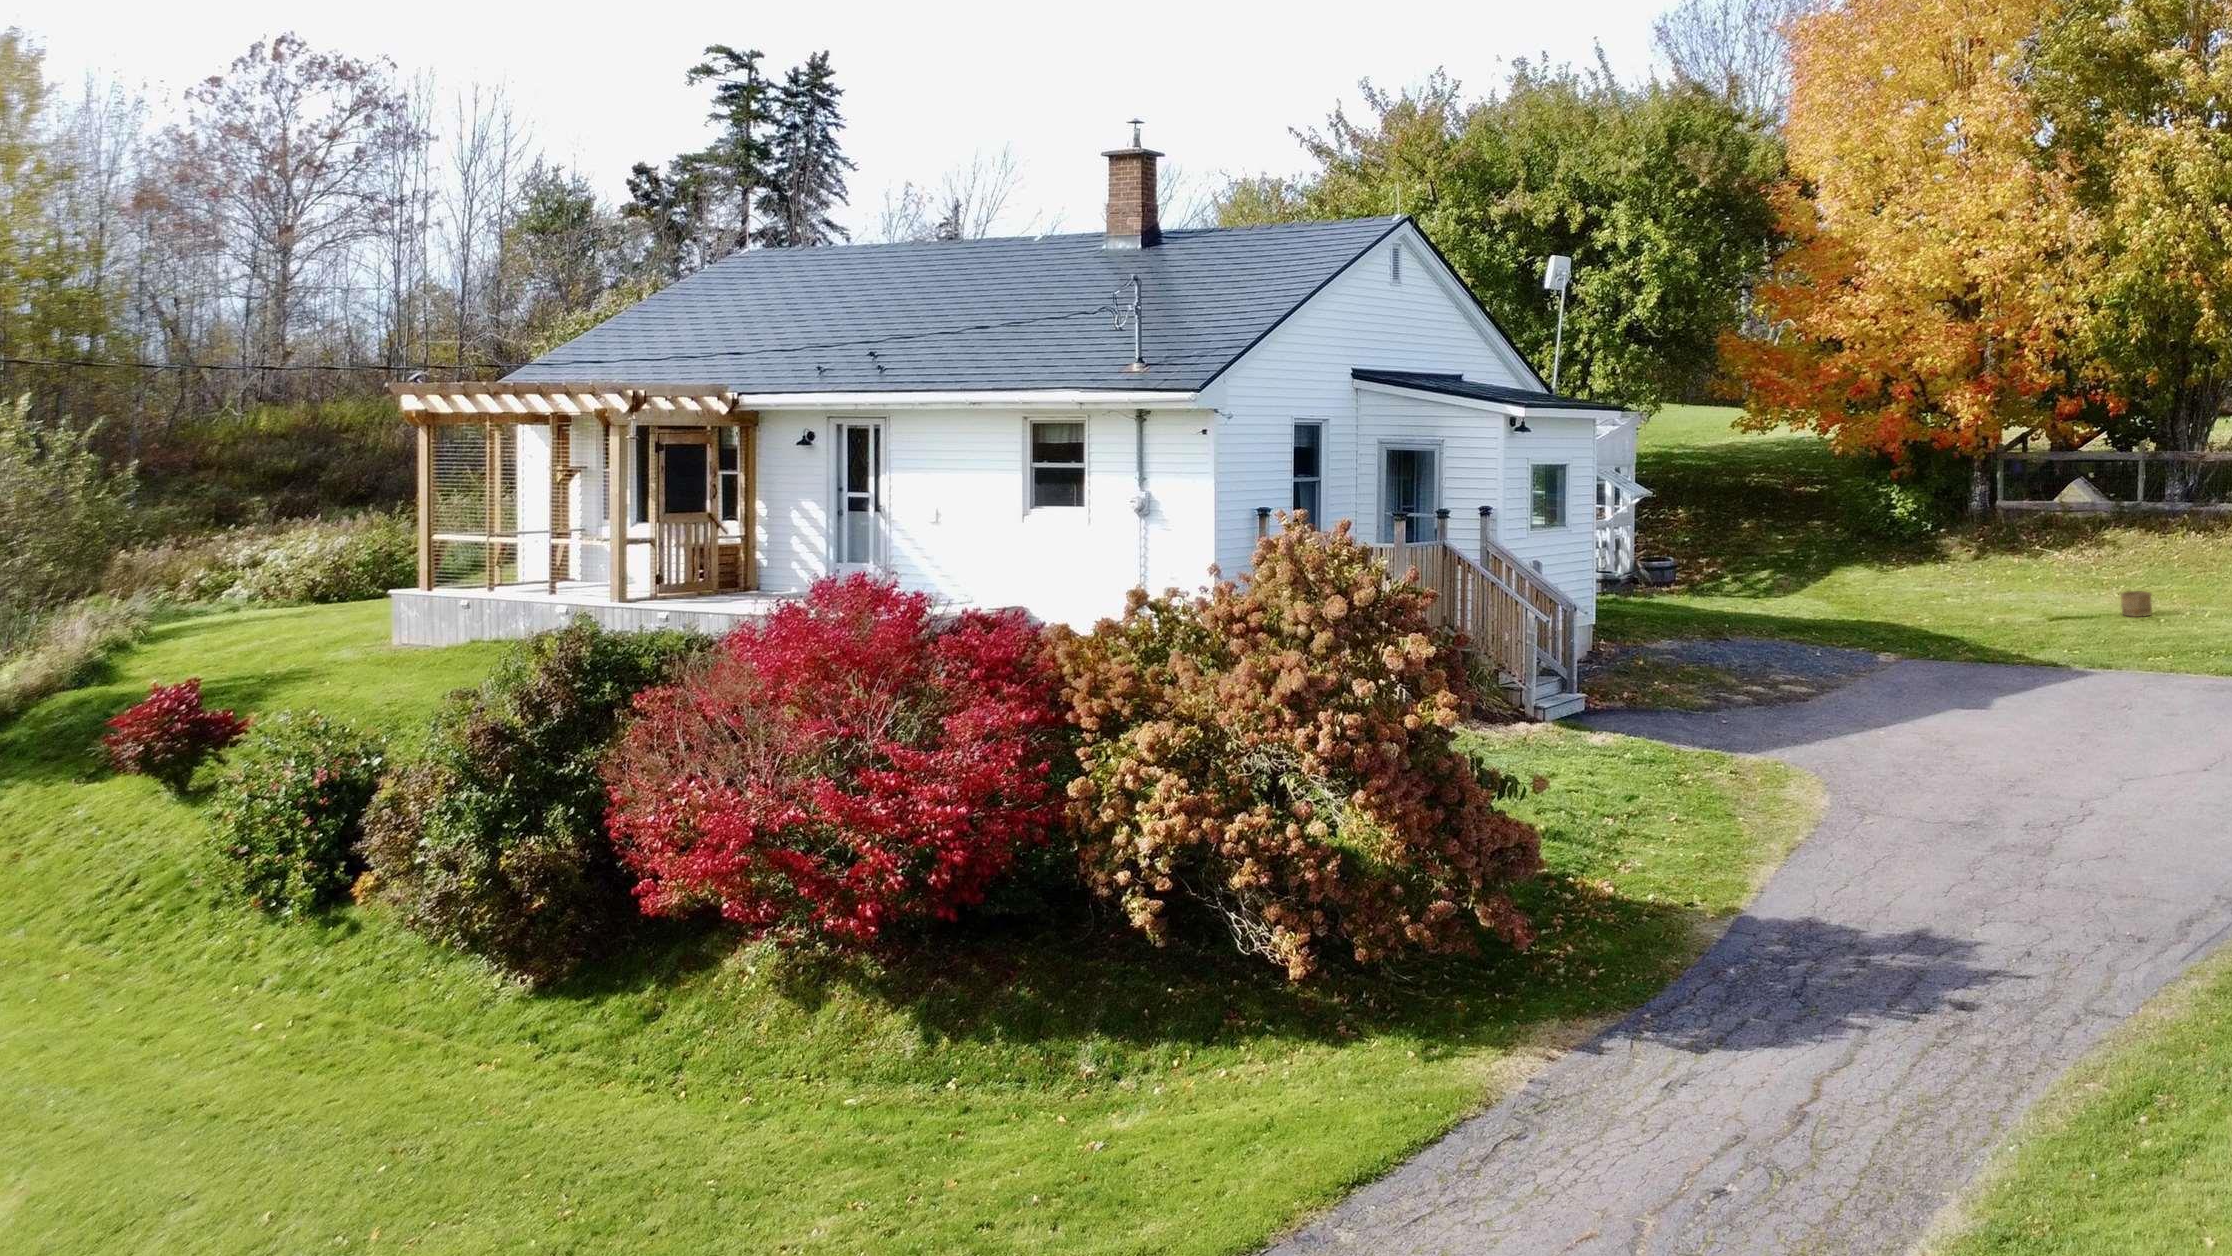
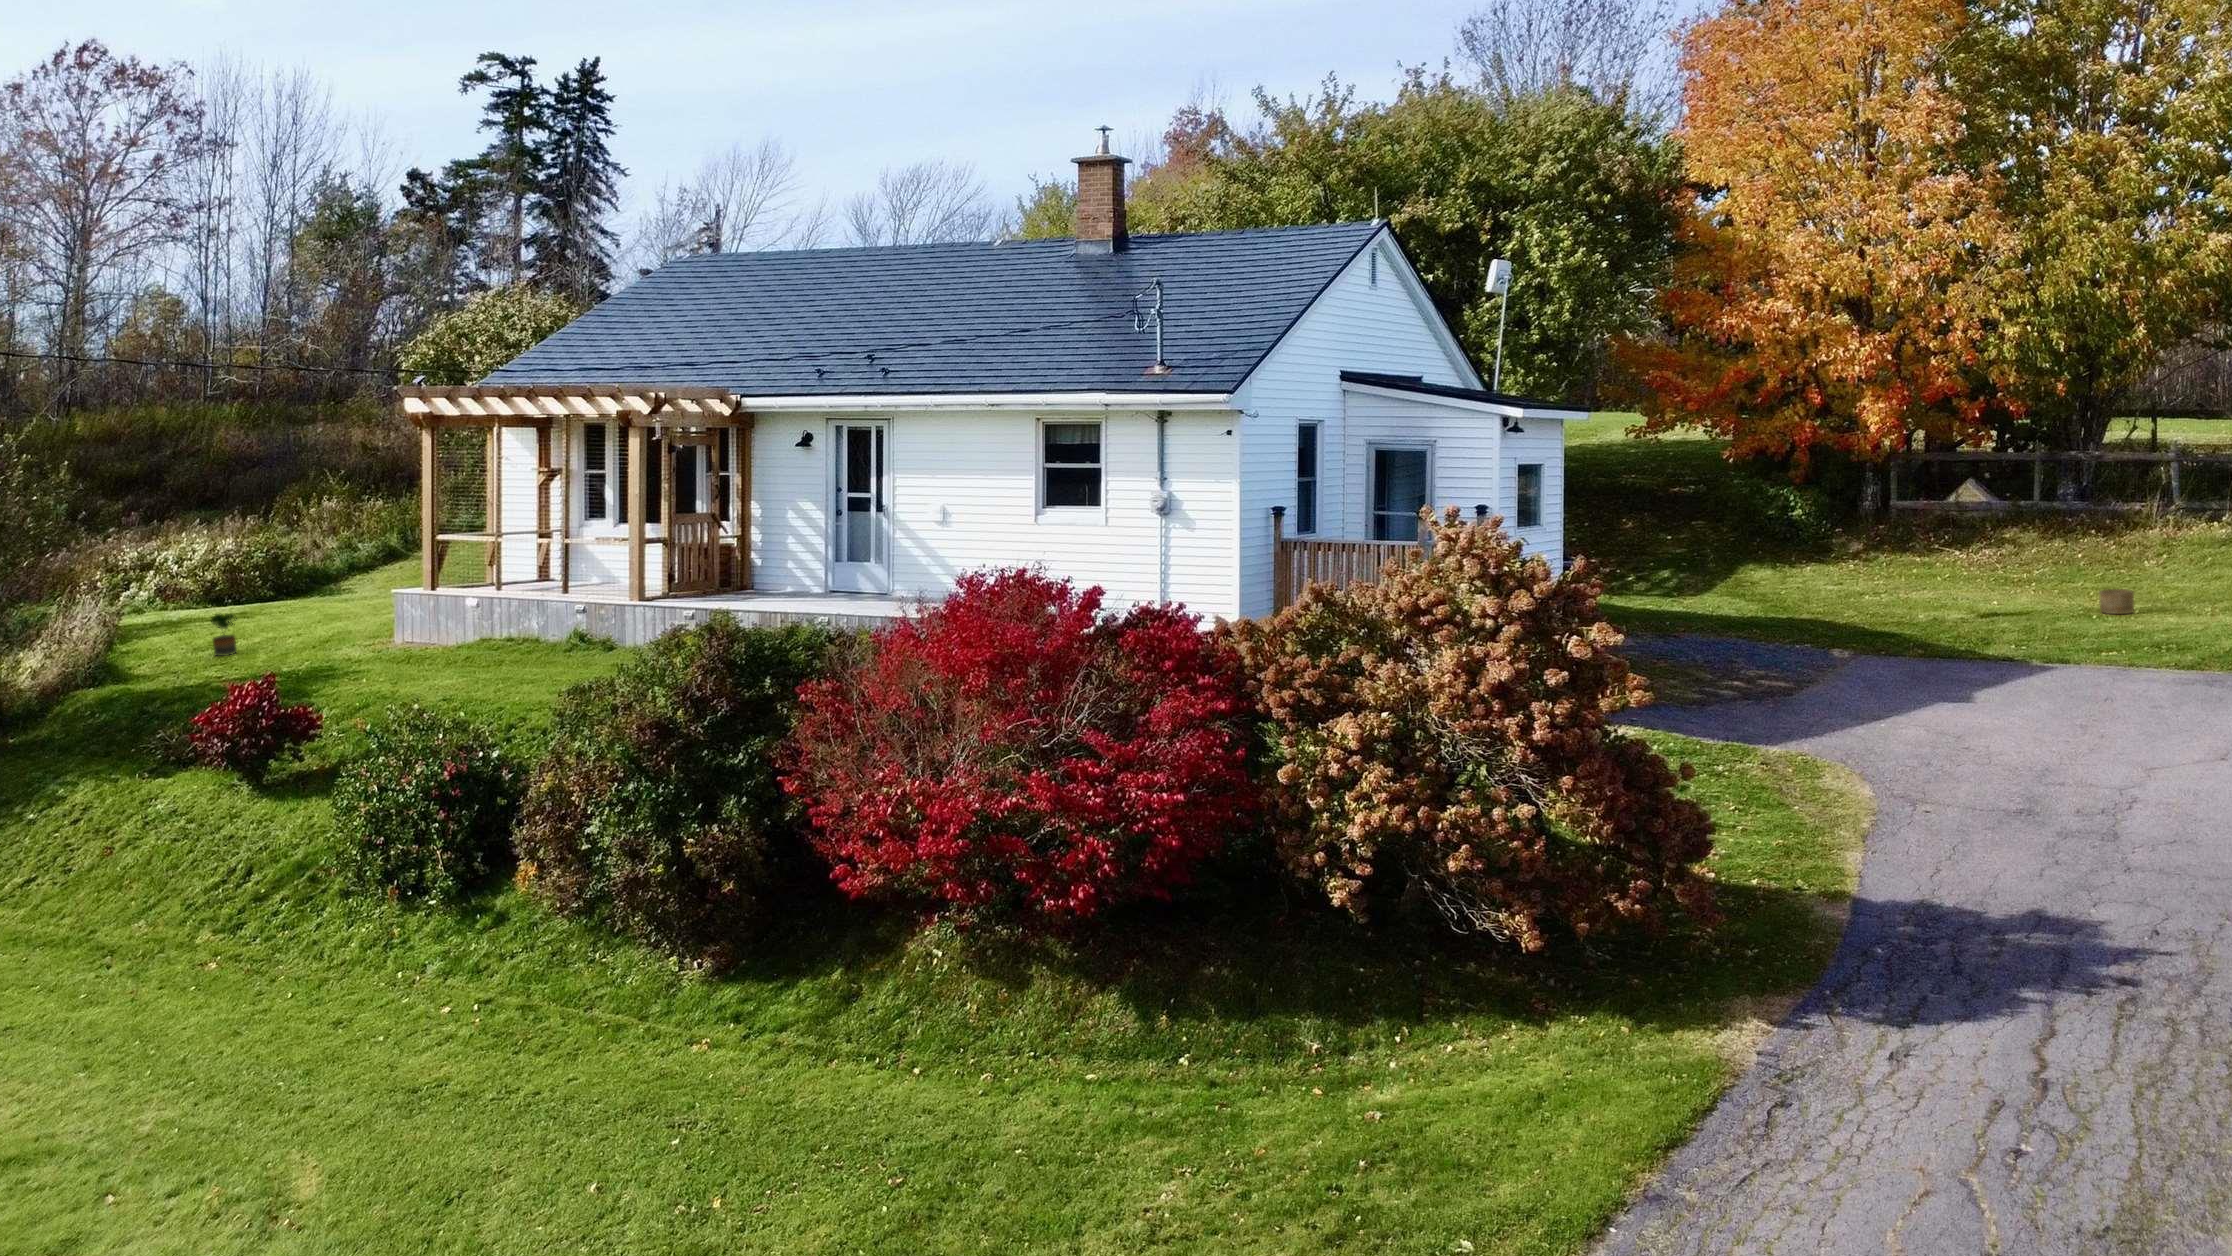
potted tree: none [193,615,226,660] -> present [210,614,237,656]

